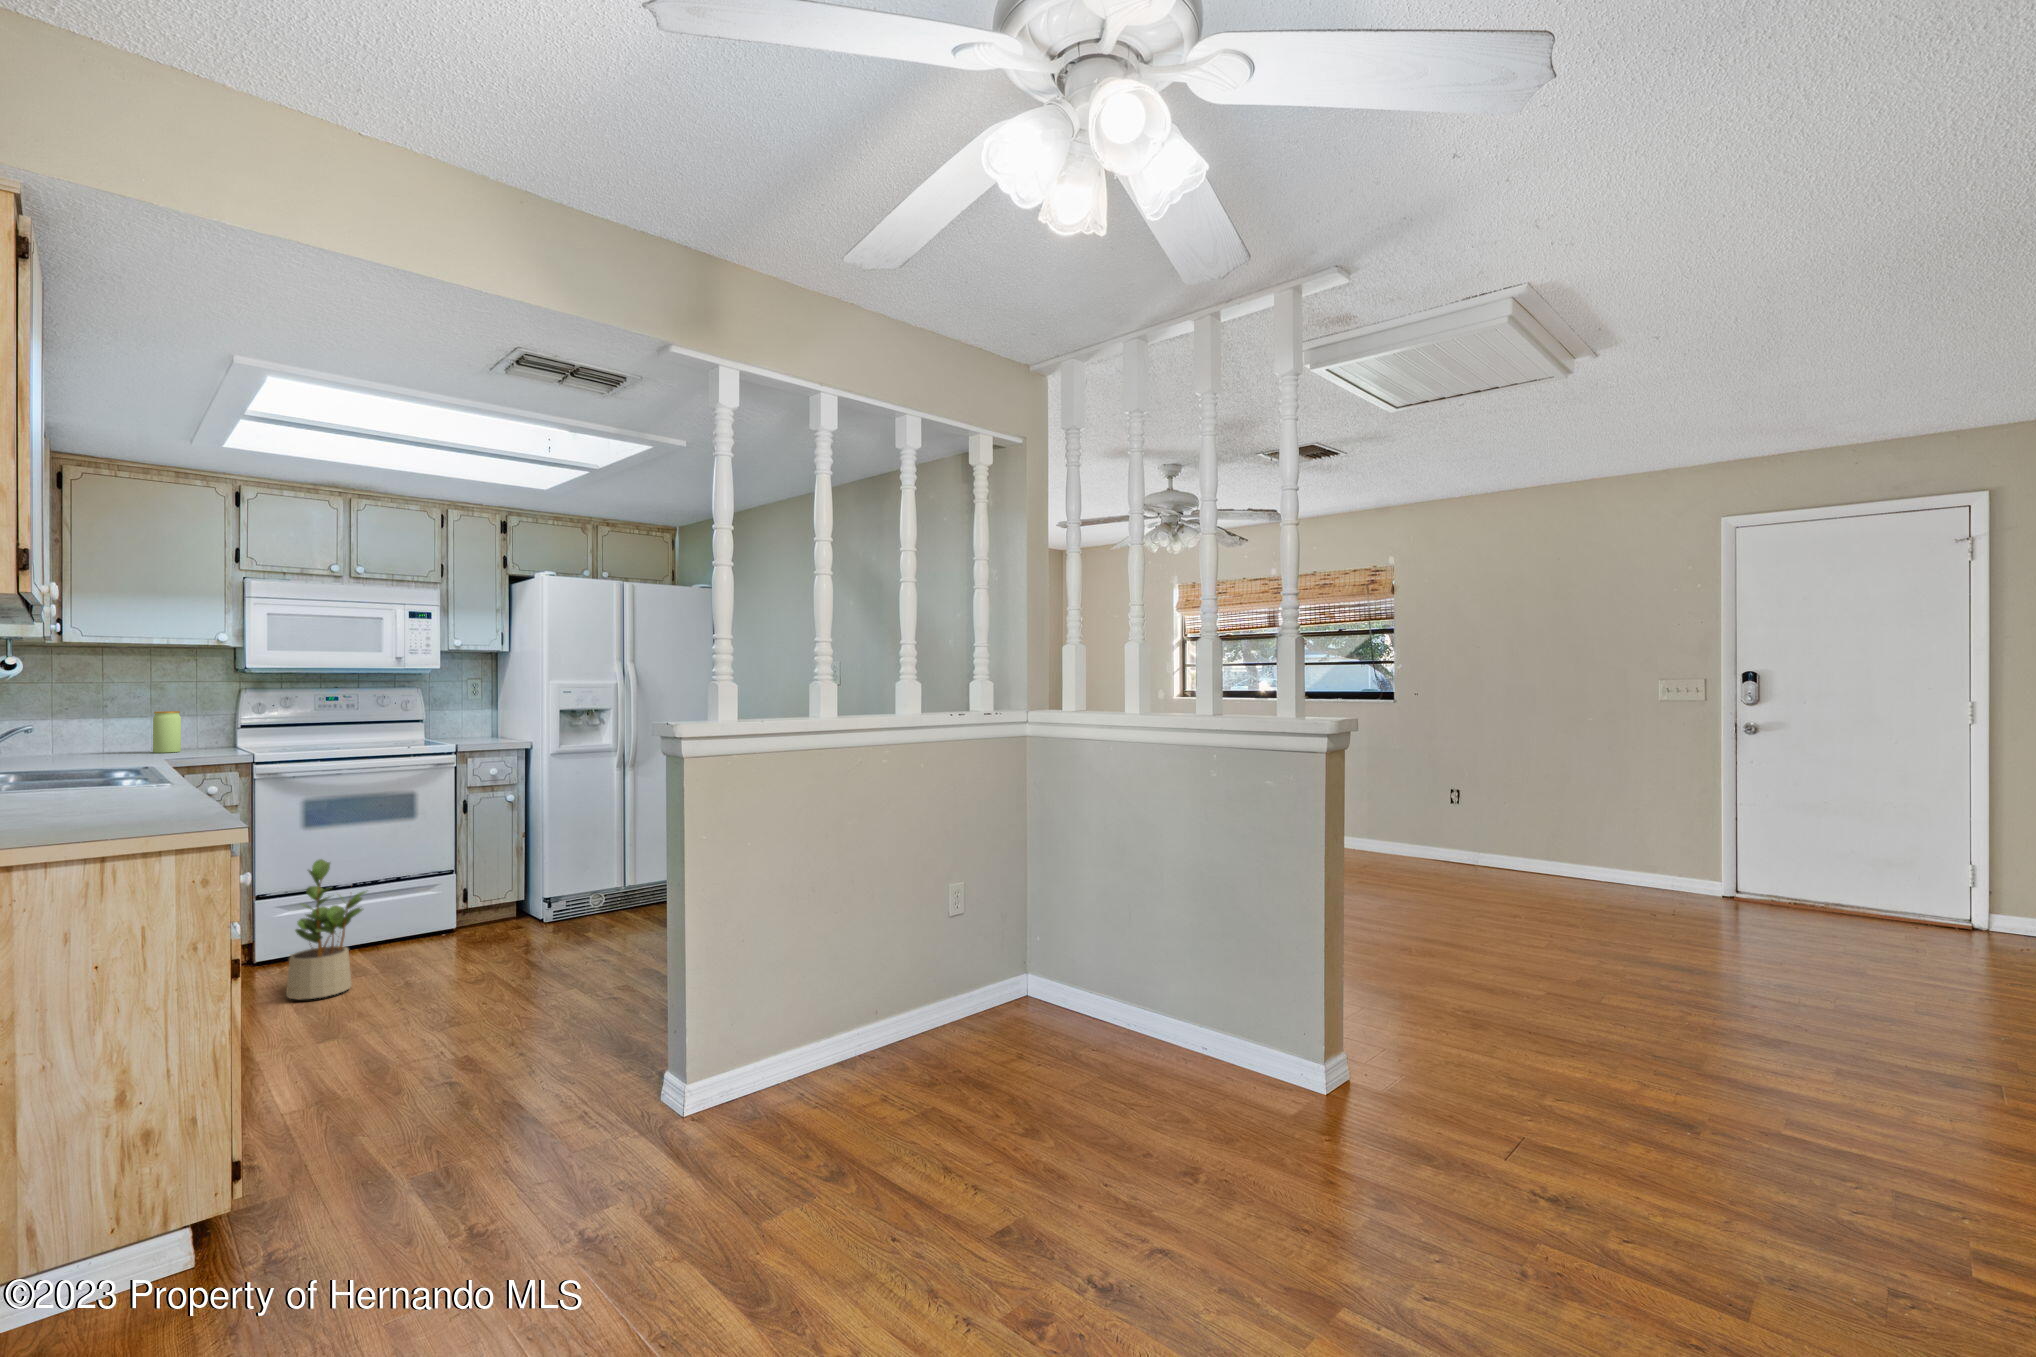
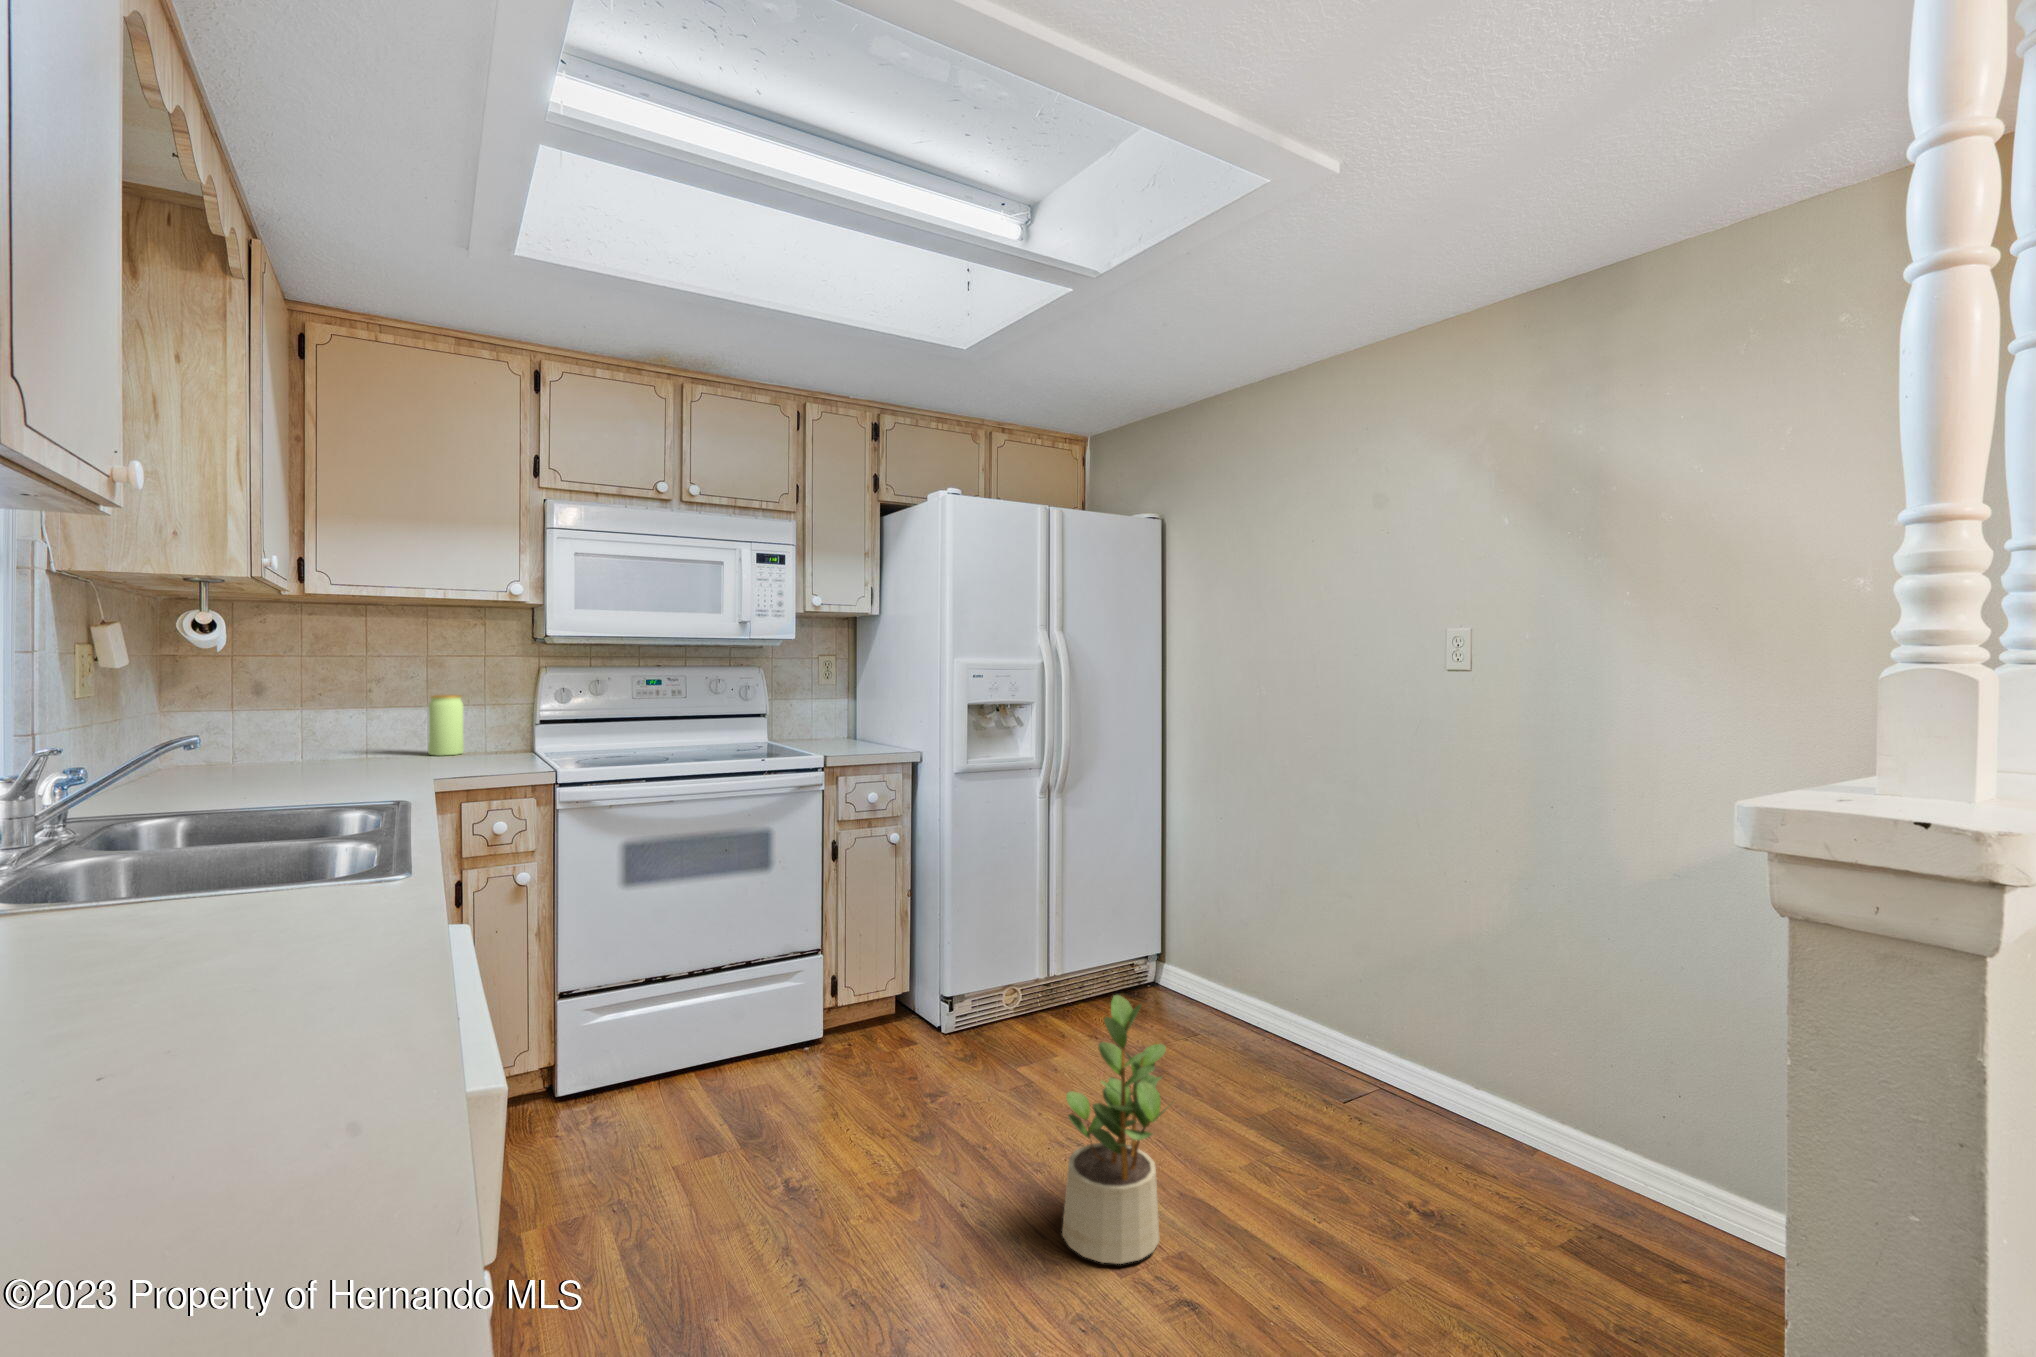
potted plant: present [286,859,366,1000] -> present [1062,995,1167,1264]

